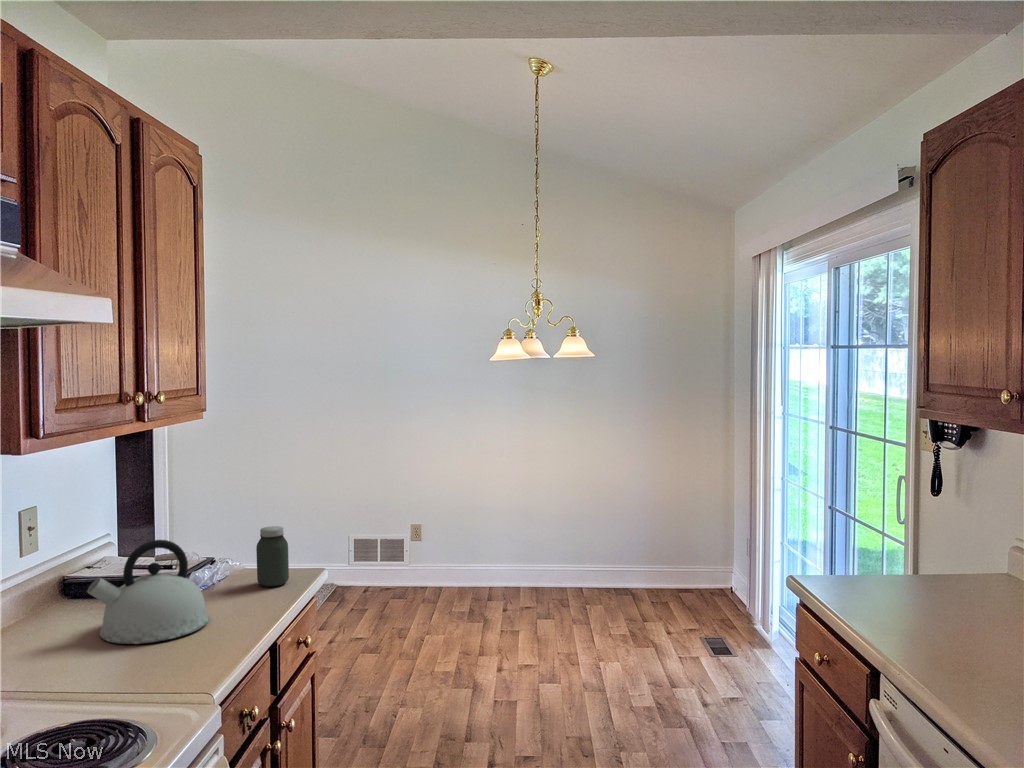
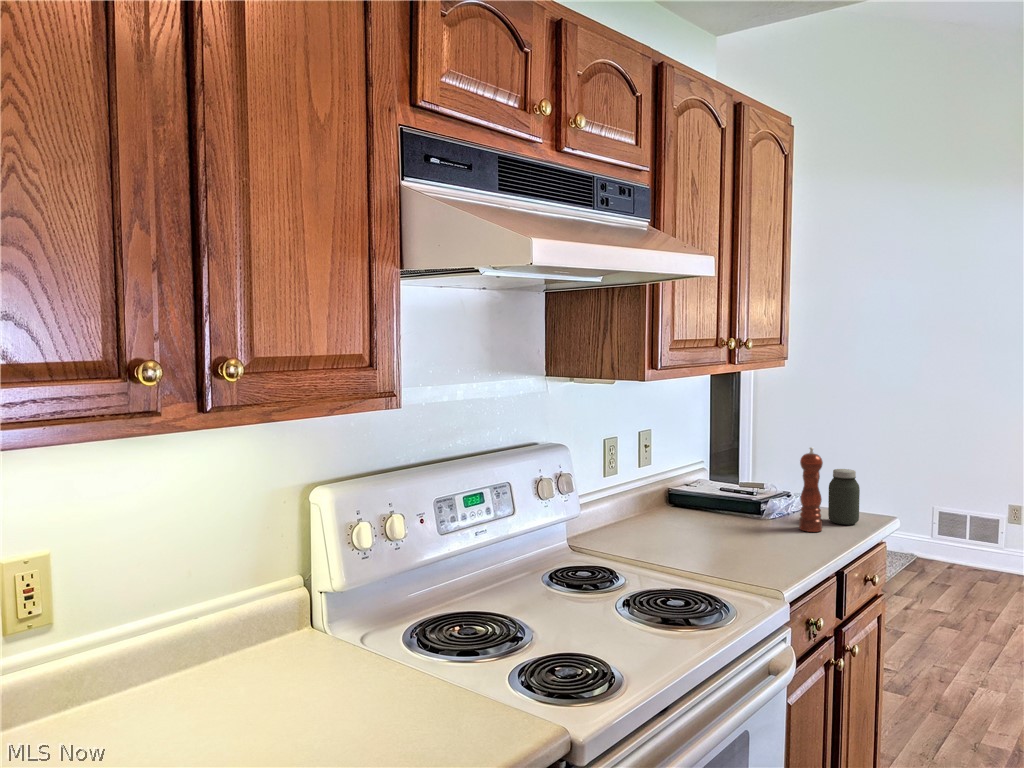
pepper mill: none [225,509,252,603] -> present [799,447,823,532]
kettle: present [87,540,209,644] -> none [688,464,783,547]

